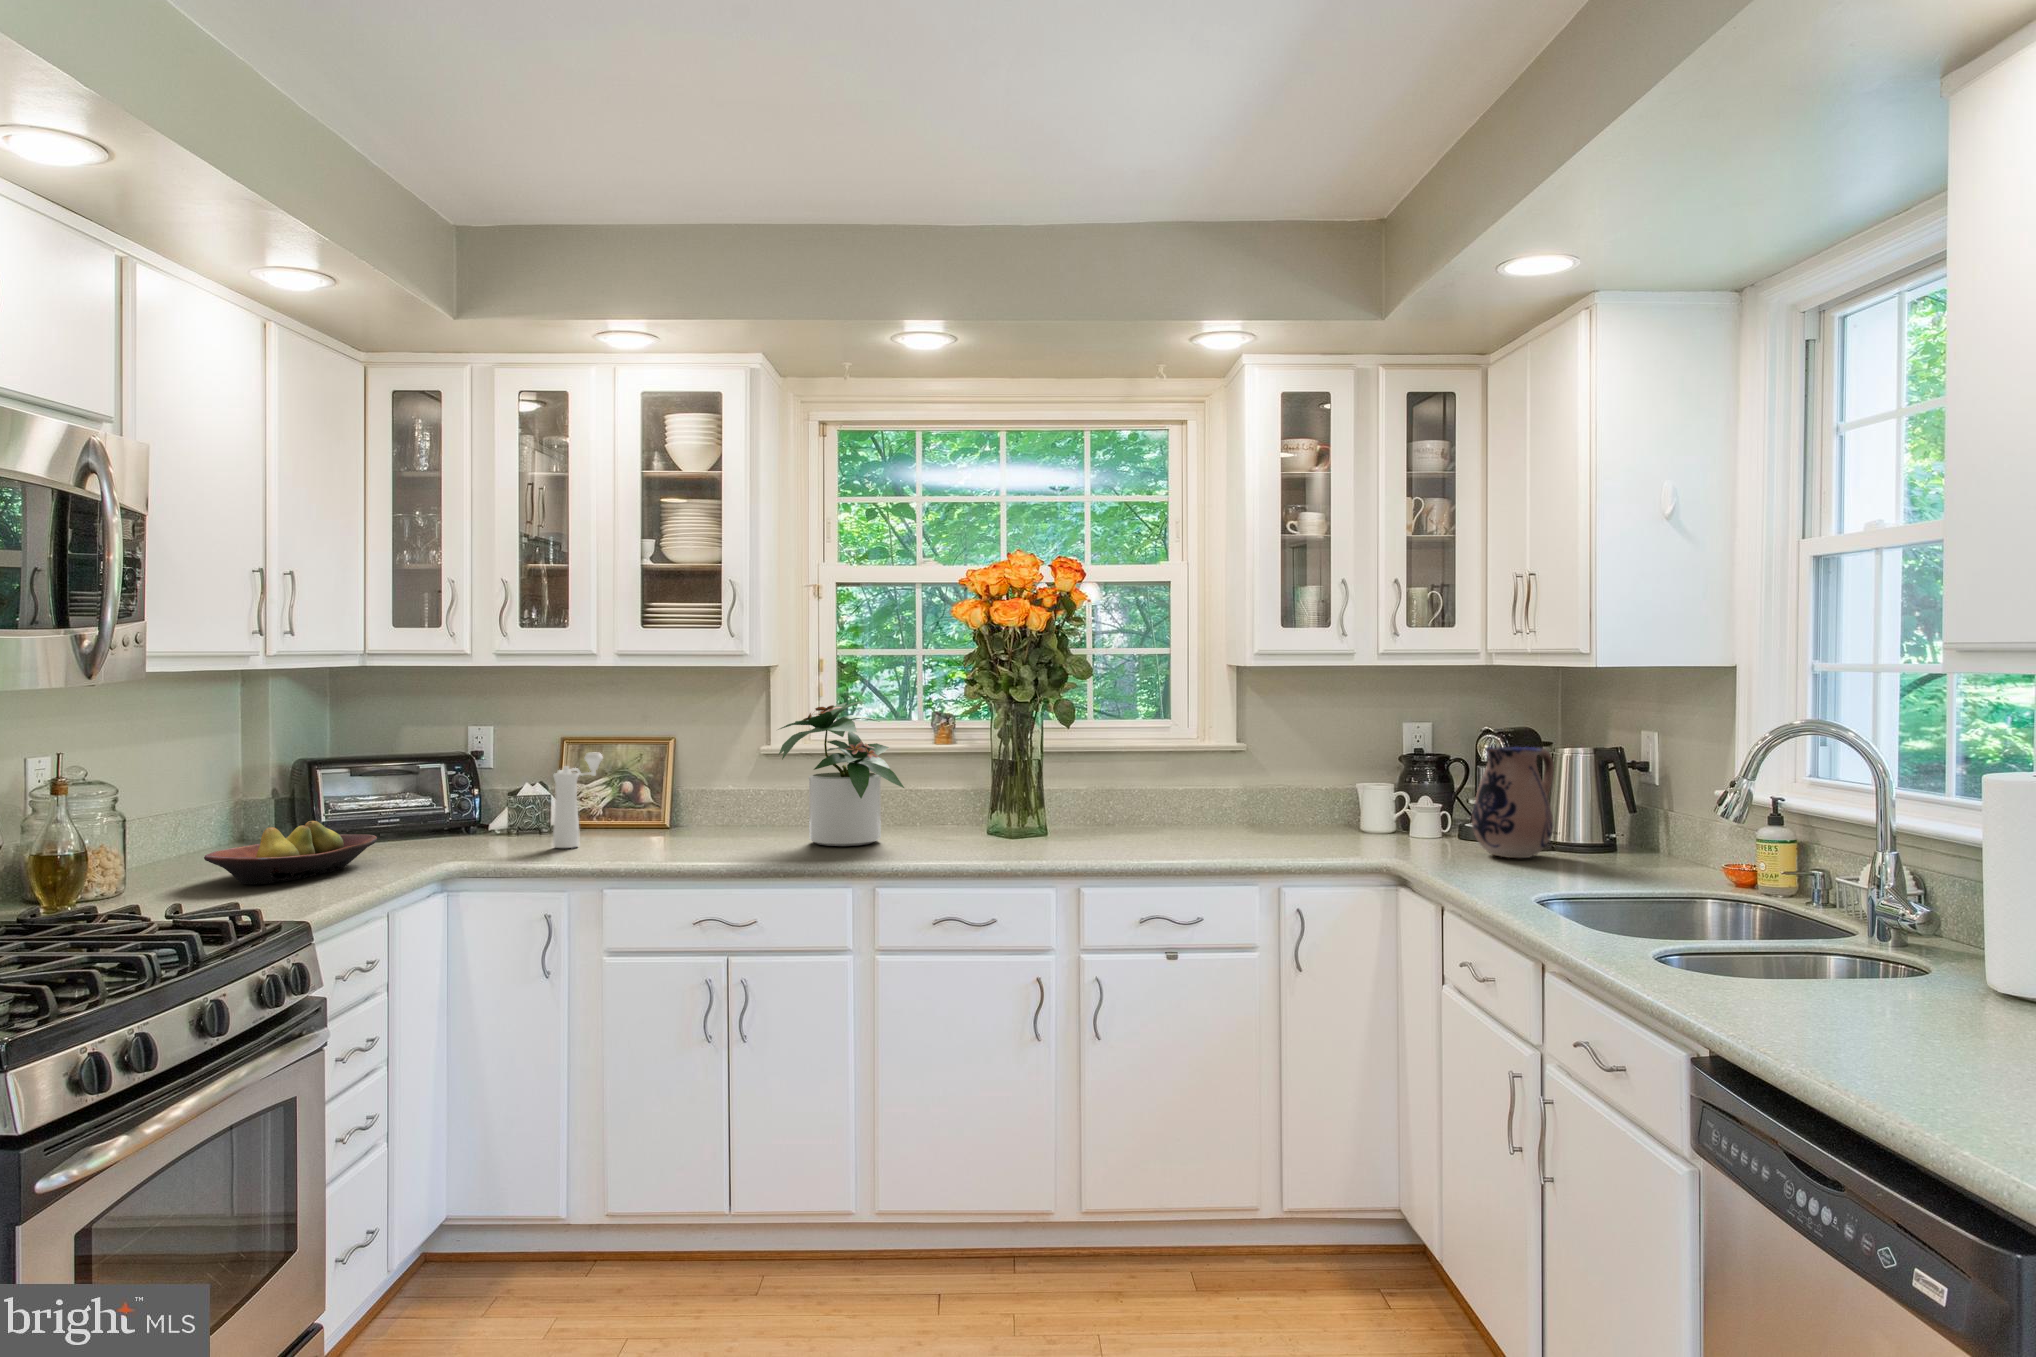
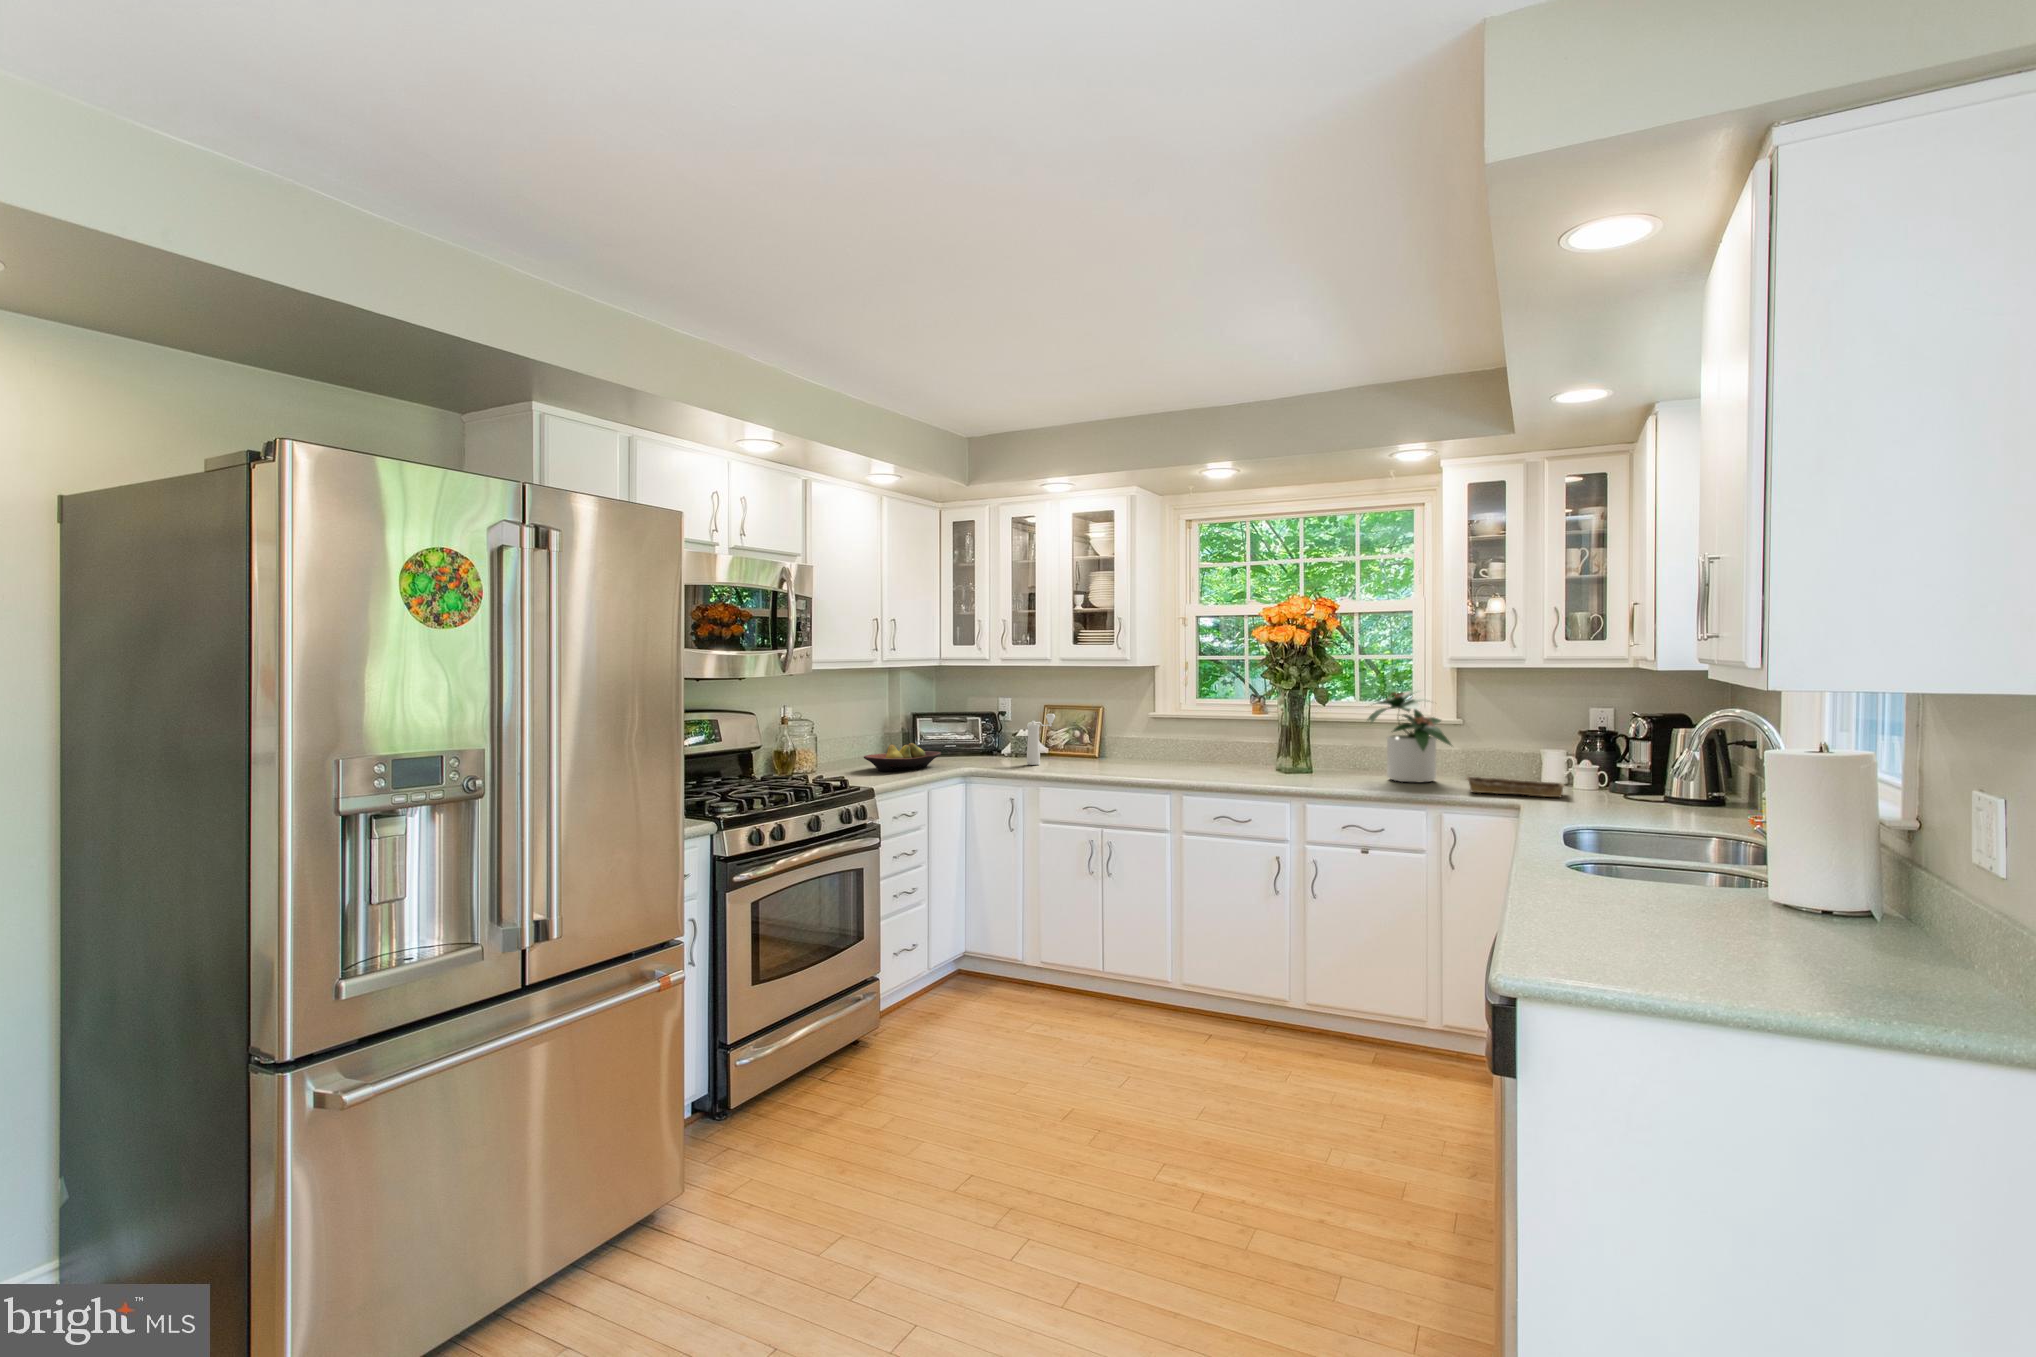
potted plant: present [778,701,904,846] -> present [1368,691,1451,782]
ceramic pitcher: present [1472,747,1554,858] -> none [1594,727,1668,806]
tray: none [1286,826,1432,851] -> present [1467,777,1564,797]

